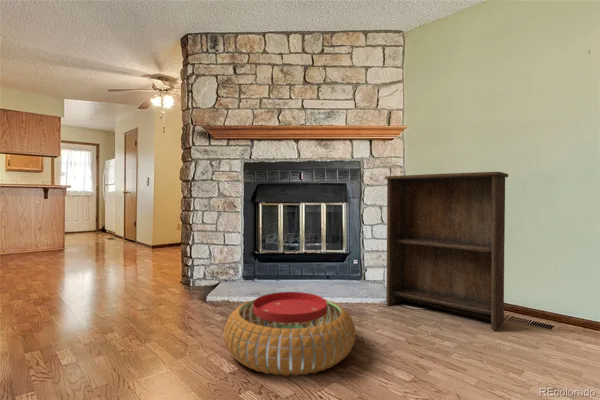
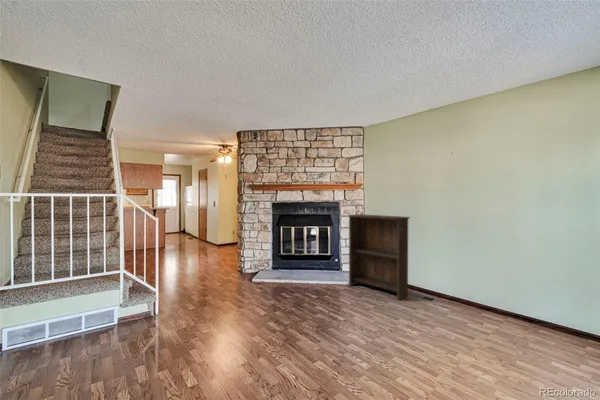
pouf: present [224,292,355,376] -> none [261,278,322,315]

